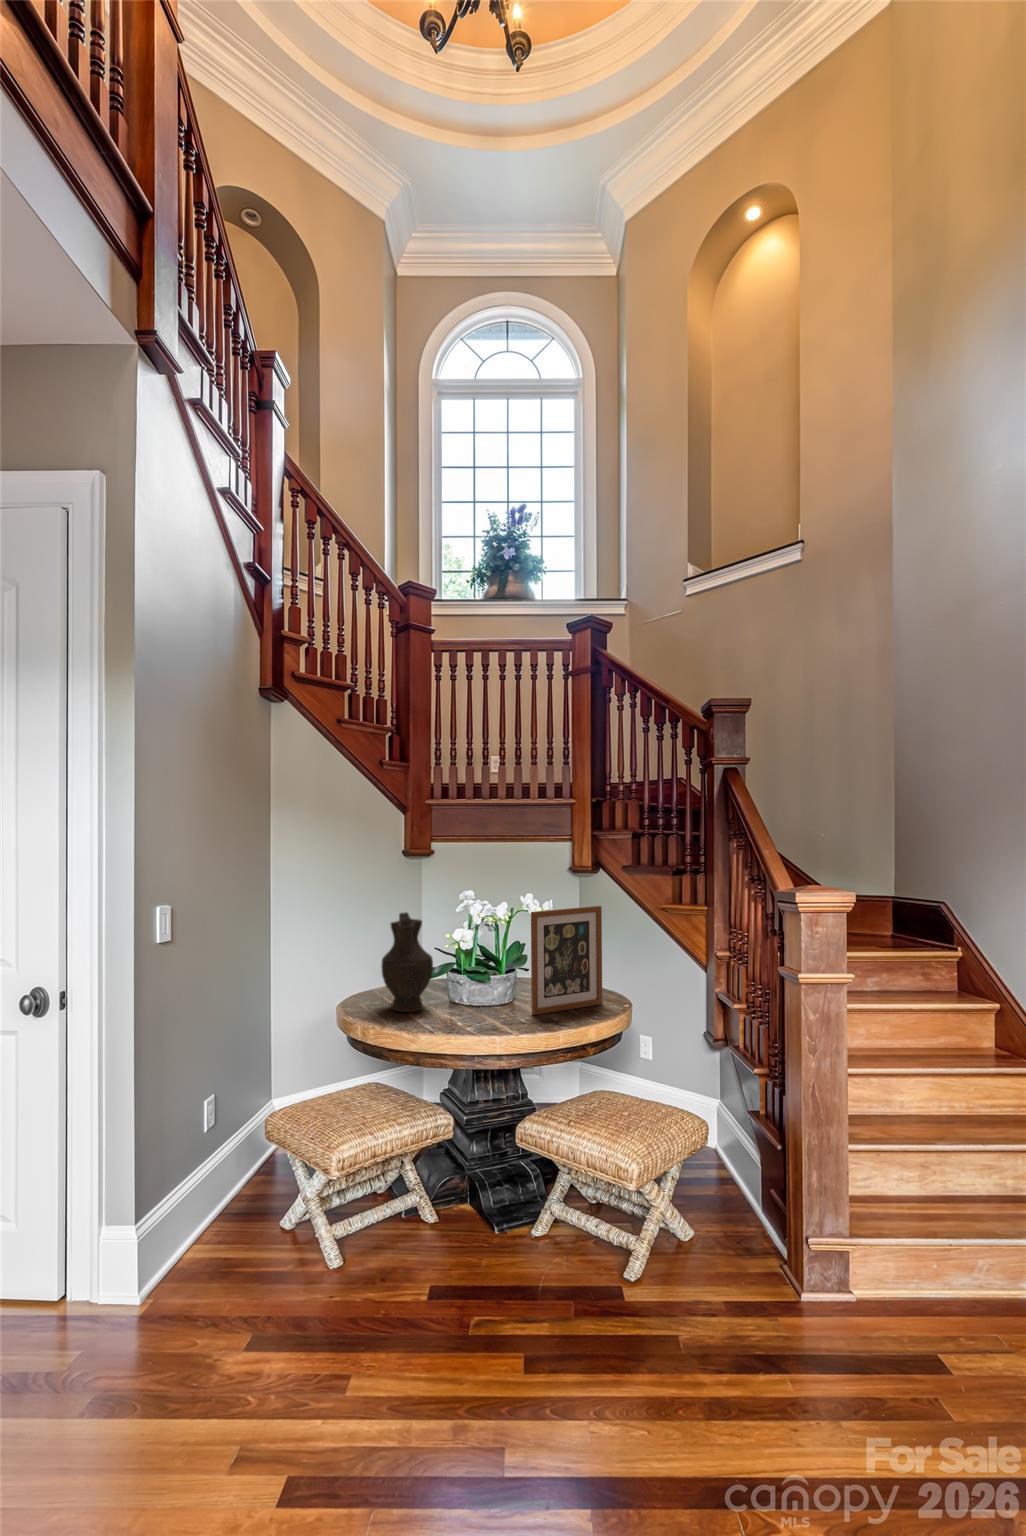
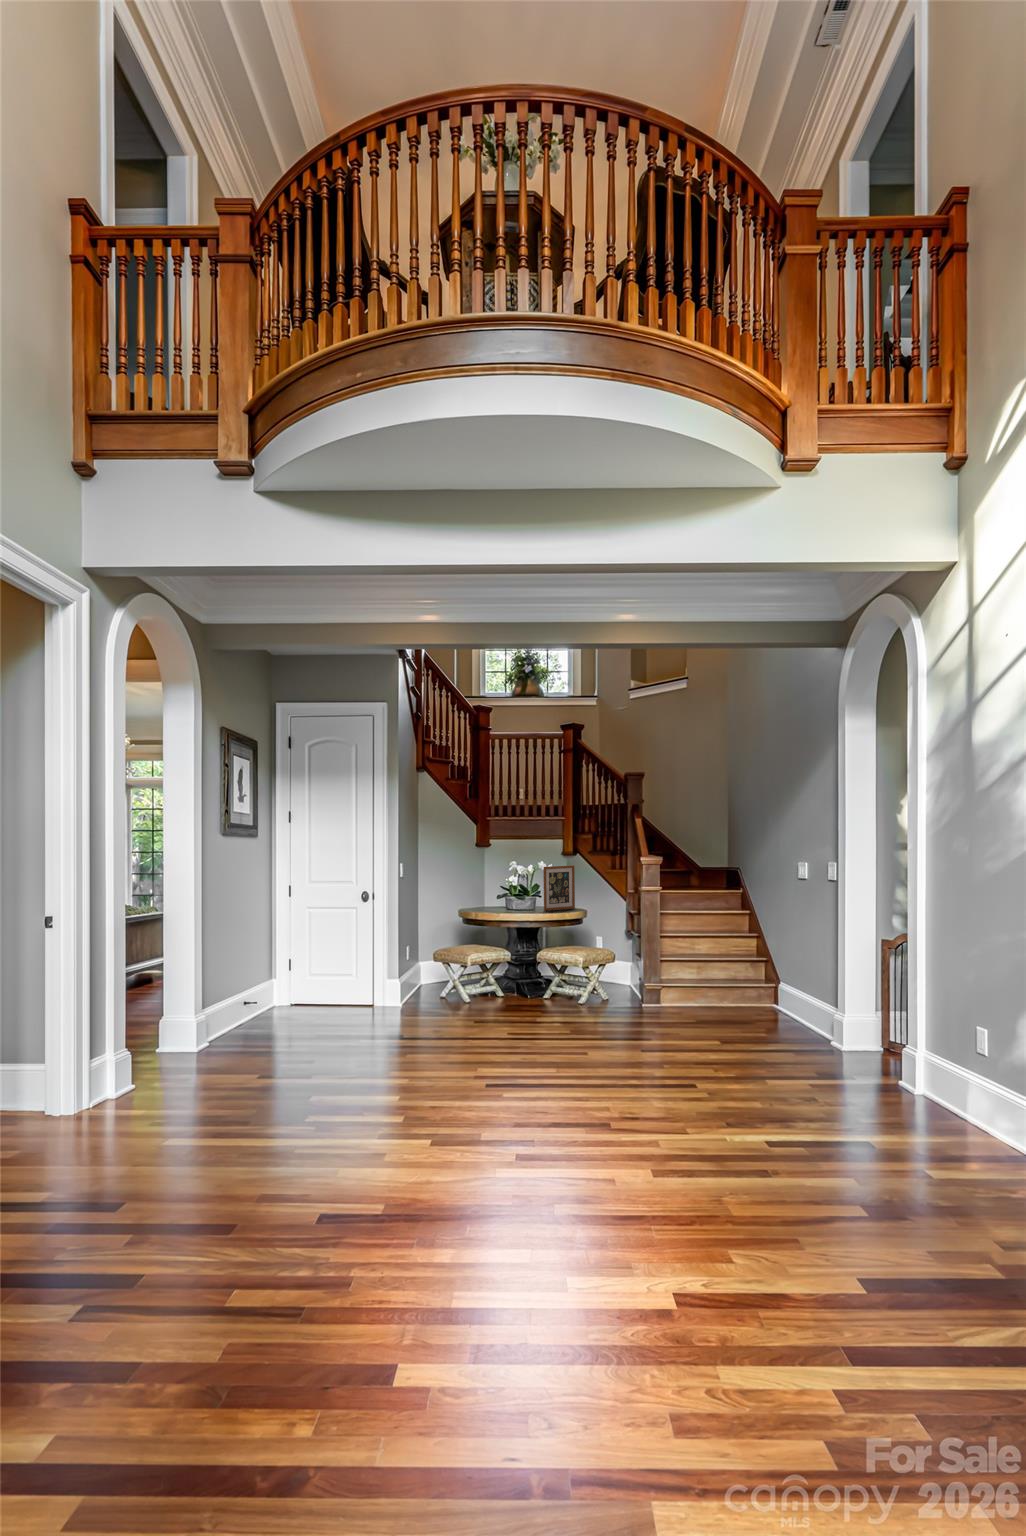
decorative vase: present [381,912,433,1012] -> none [478,869,500,911]

